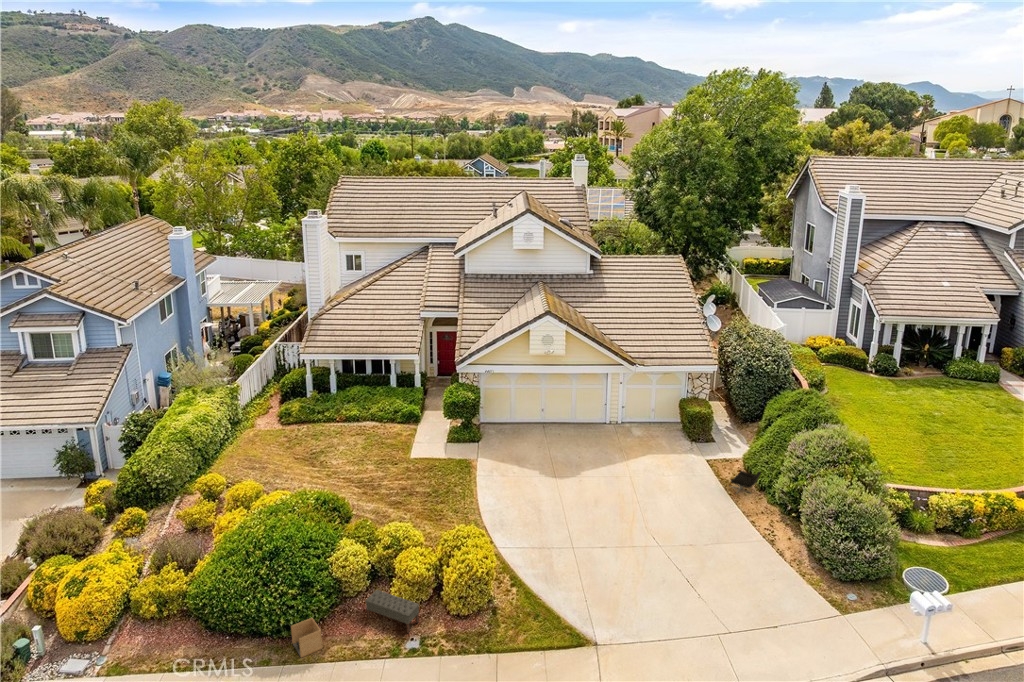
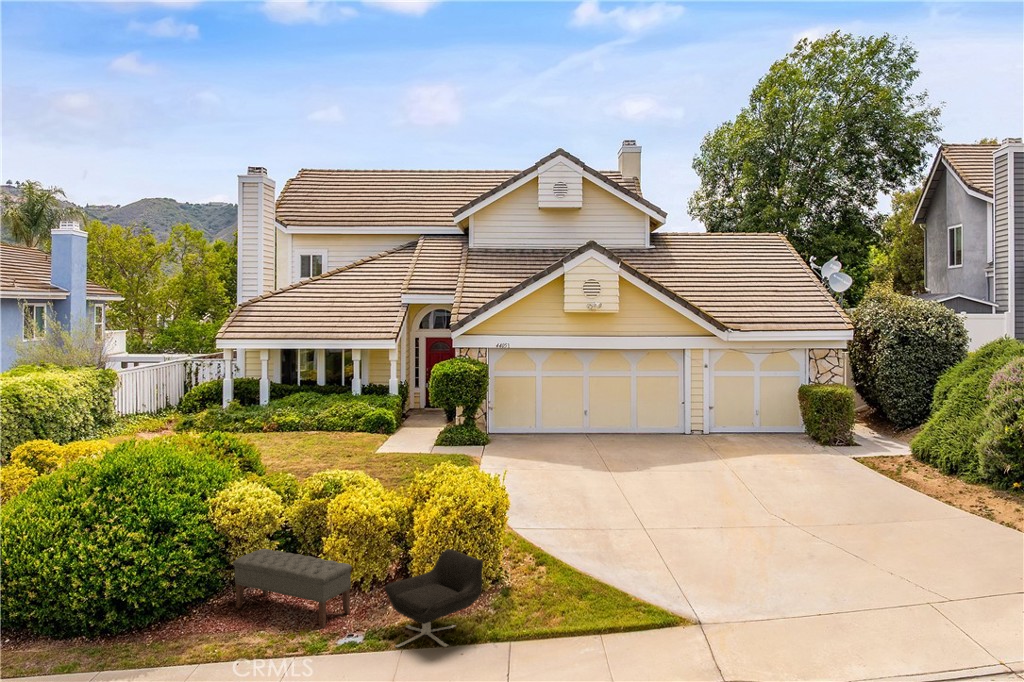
lounge chair: present [731,471,761,493] -> present [385,549,483,647]
cardboard box: present [291,618,322,658] -> none [44,582,113,663]

